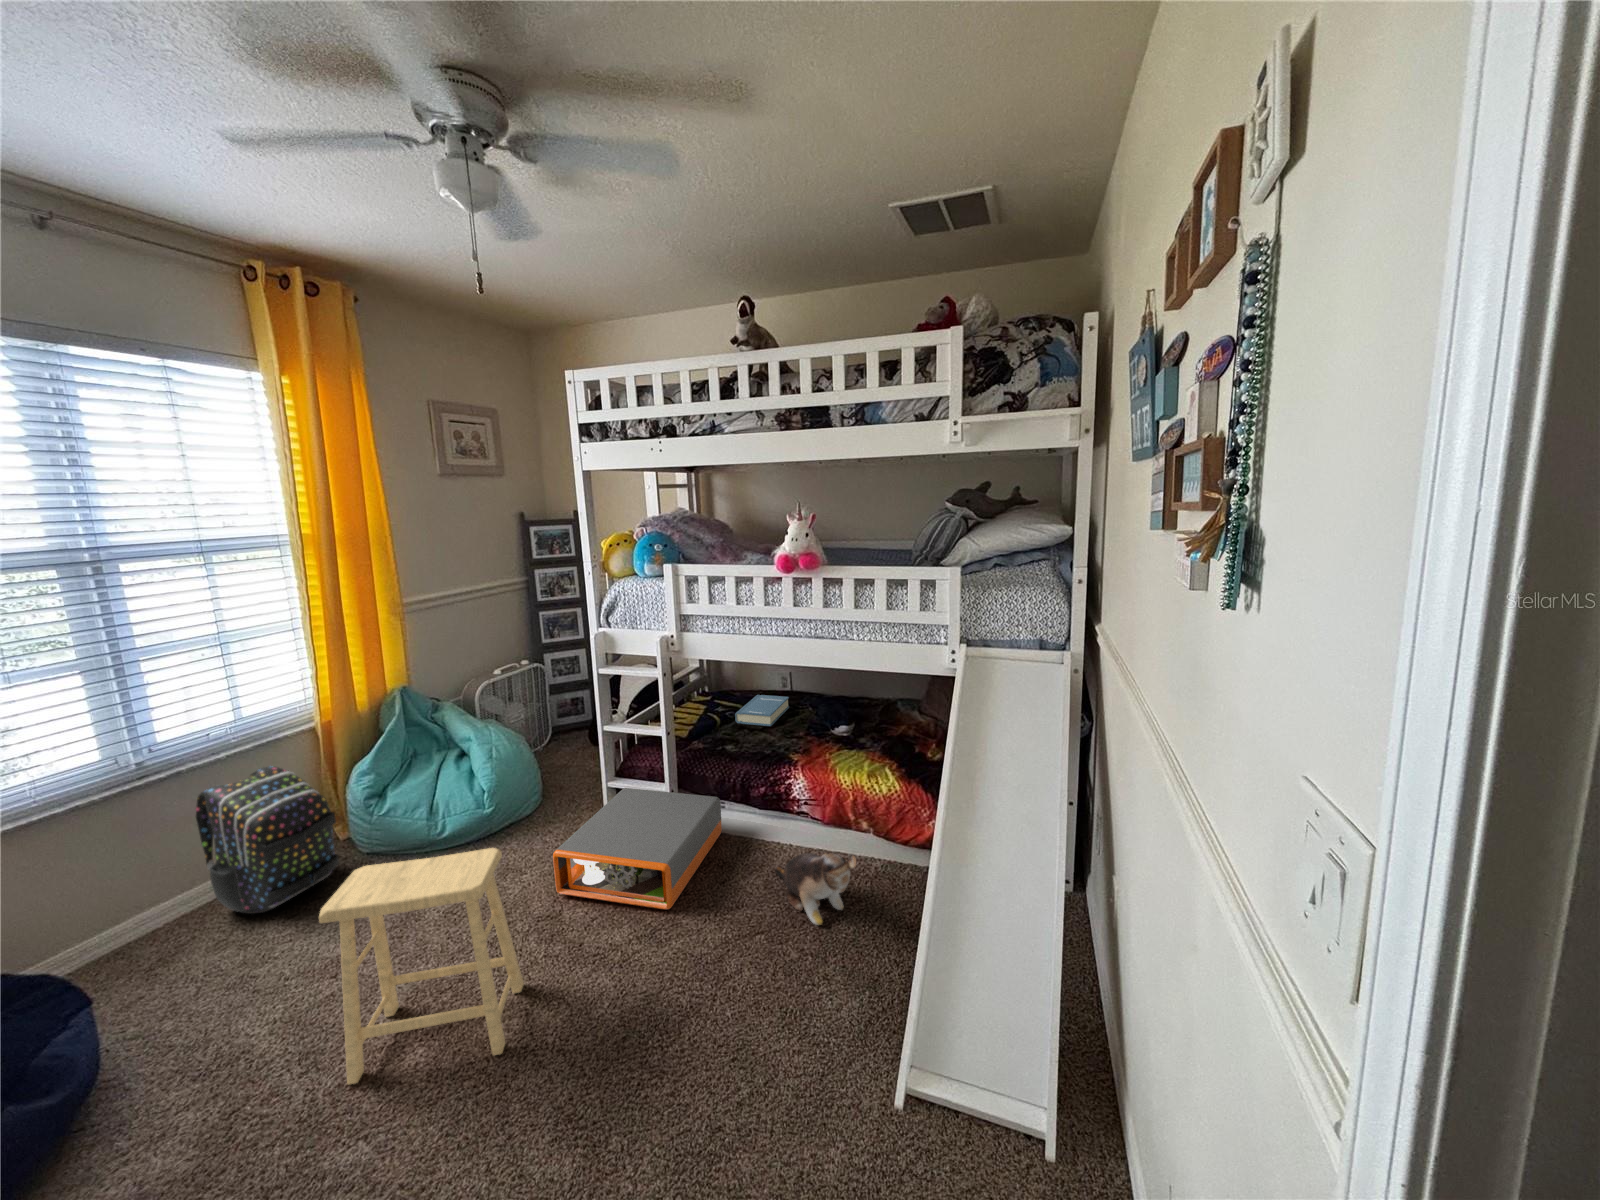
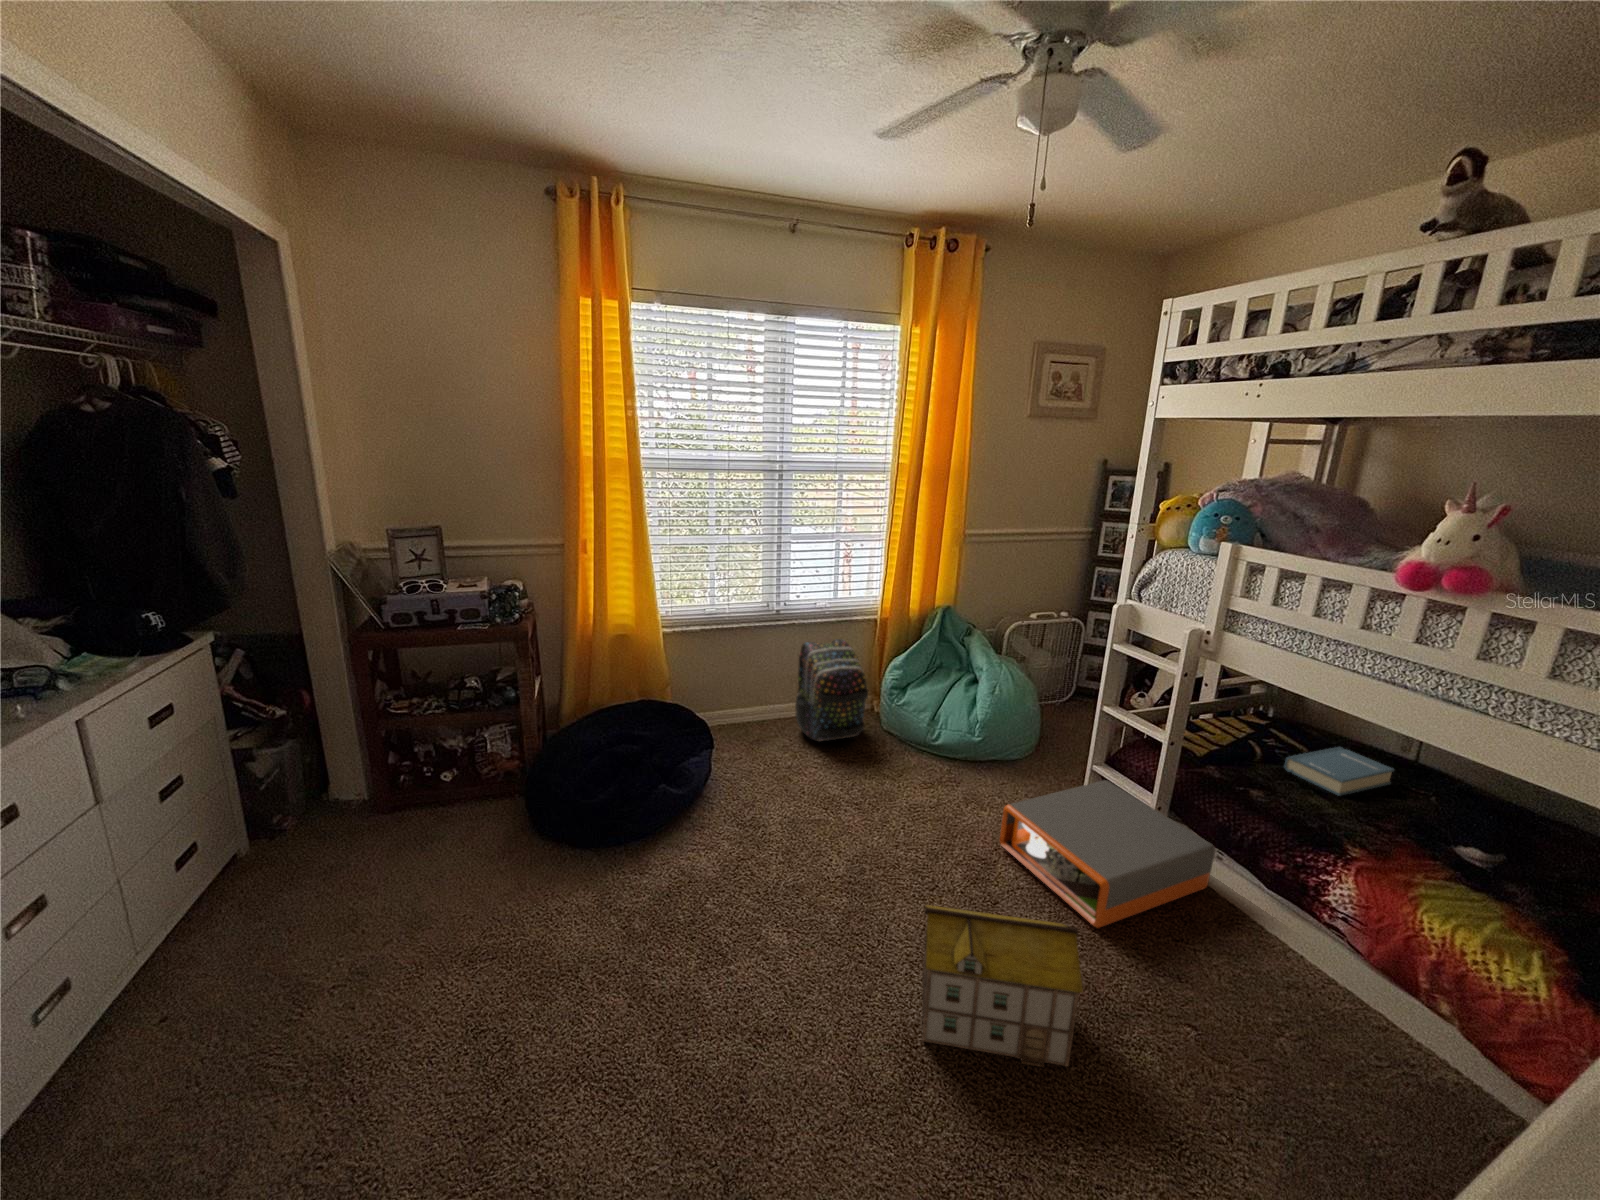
footstool: present [319,848,524,1084] -> none [806,738,943,941]
plush toy: present [775,853,856,925] -> none [1252,972,1375,1089]
toy house: none [533,909,704,1122] -> present [922,905,1083,1067]

